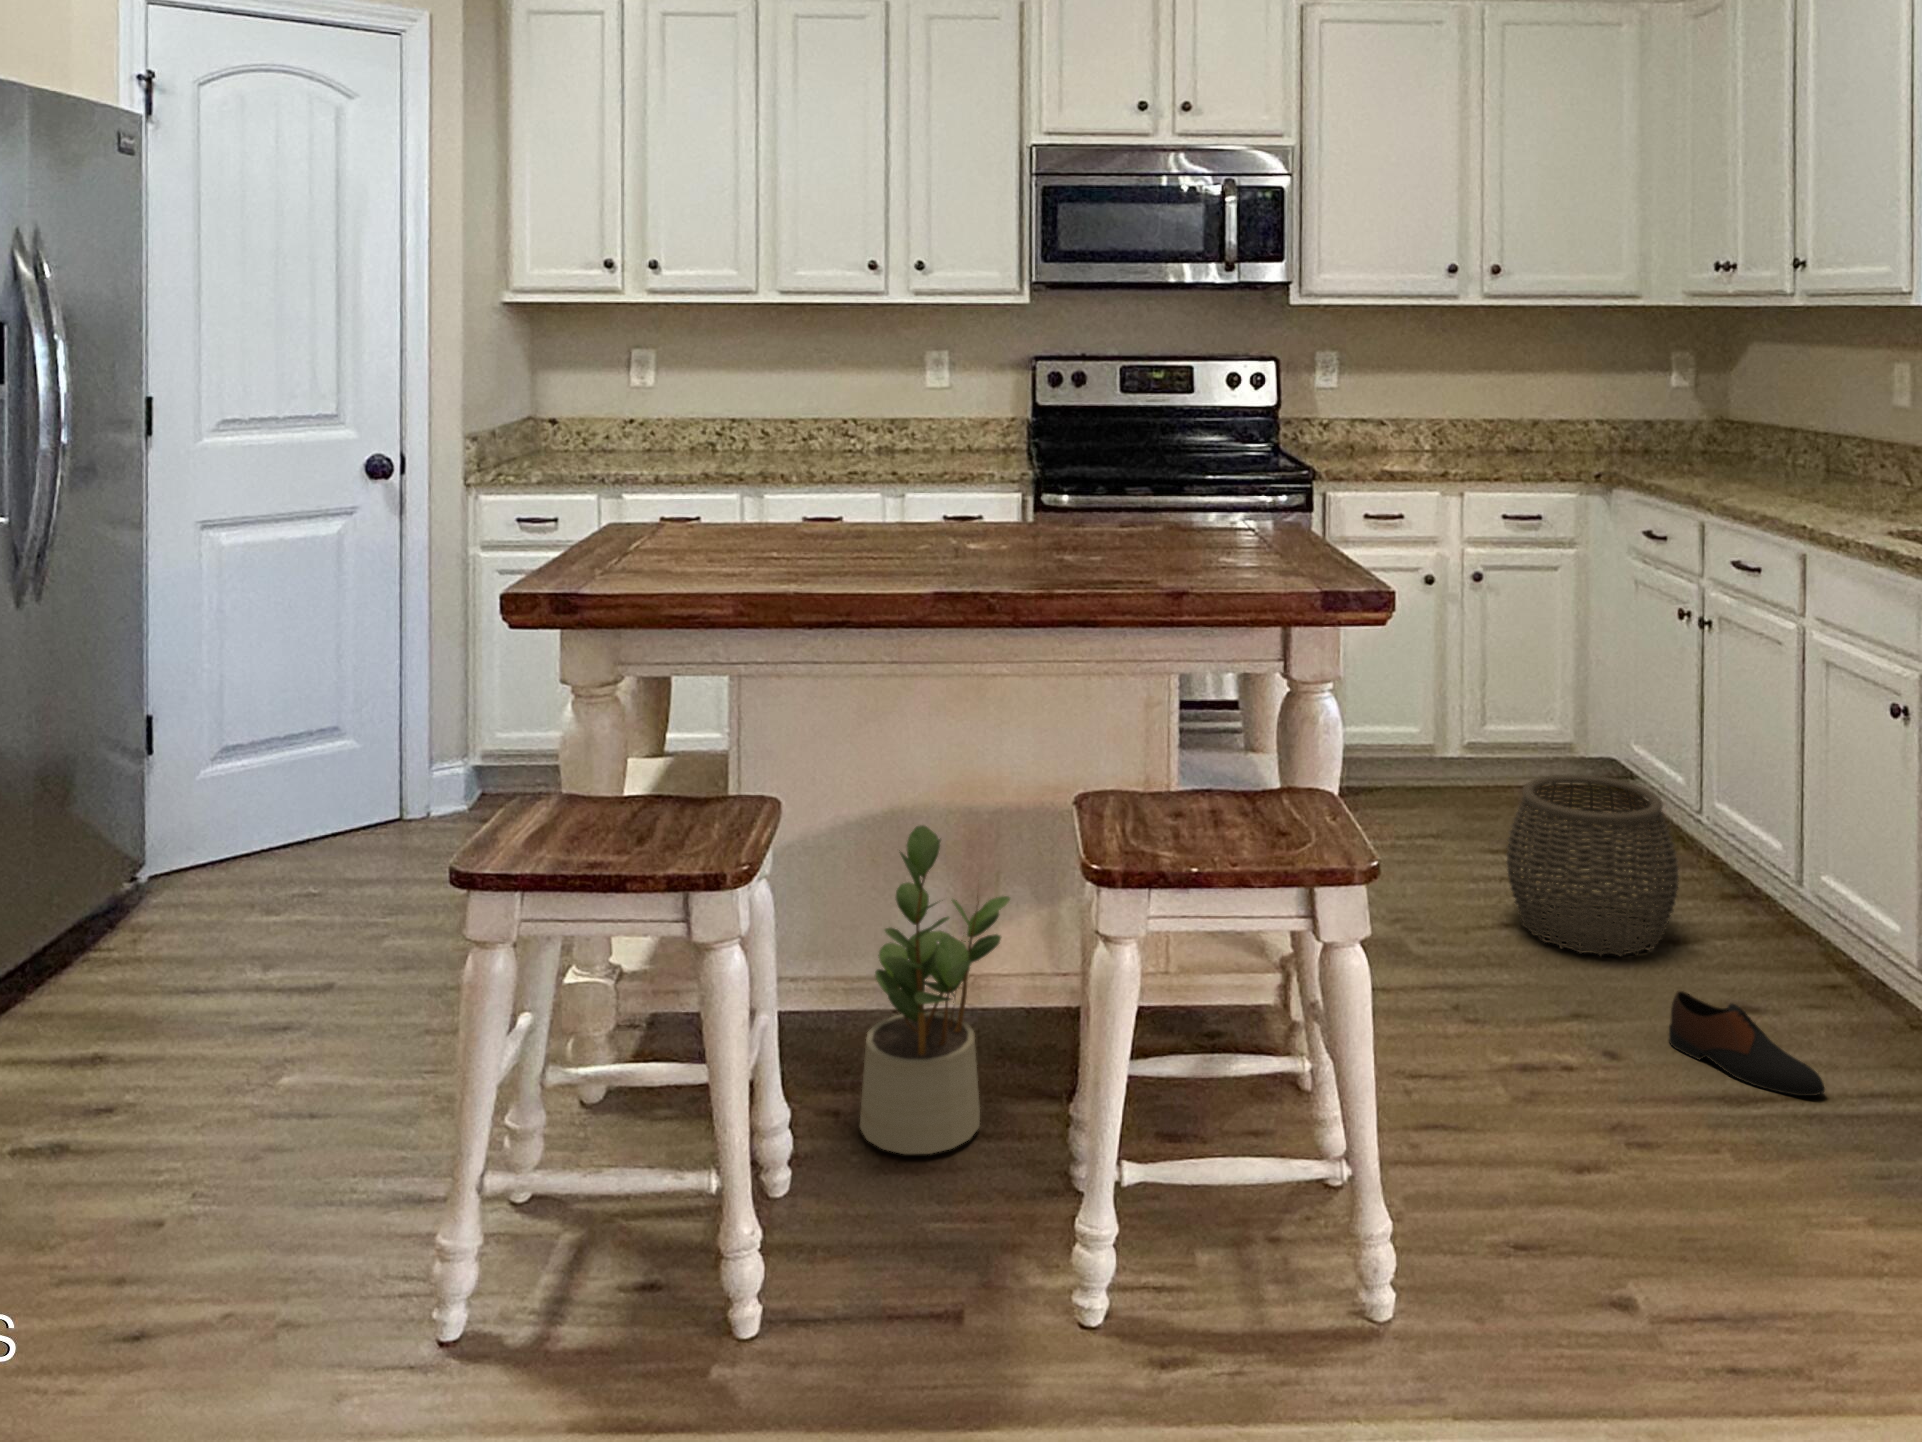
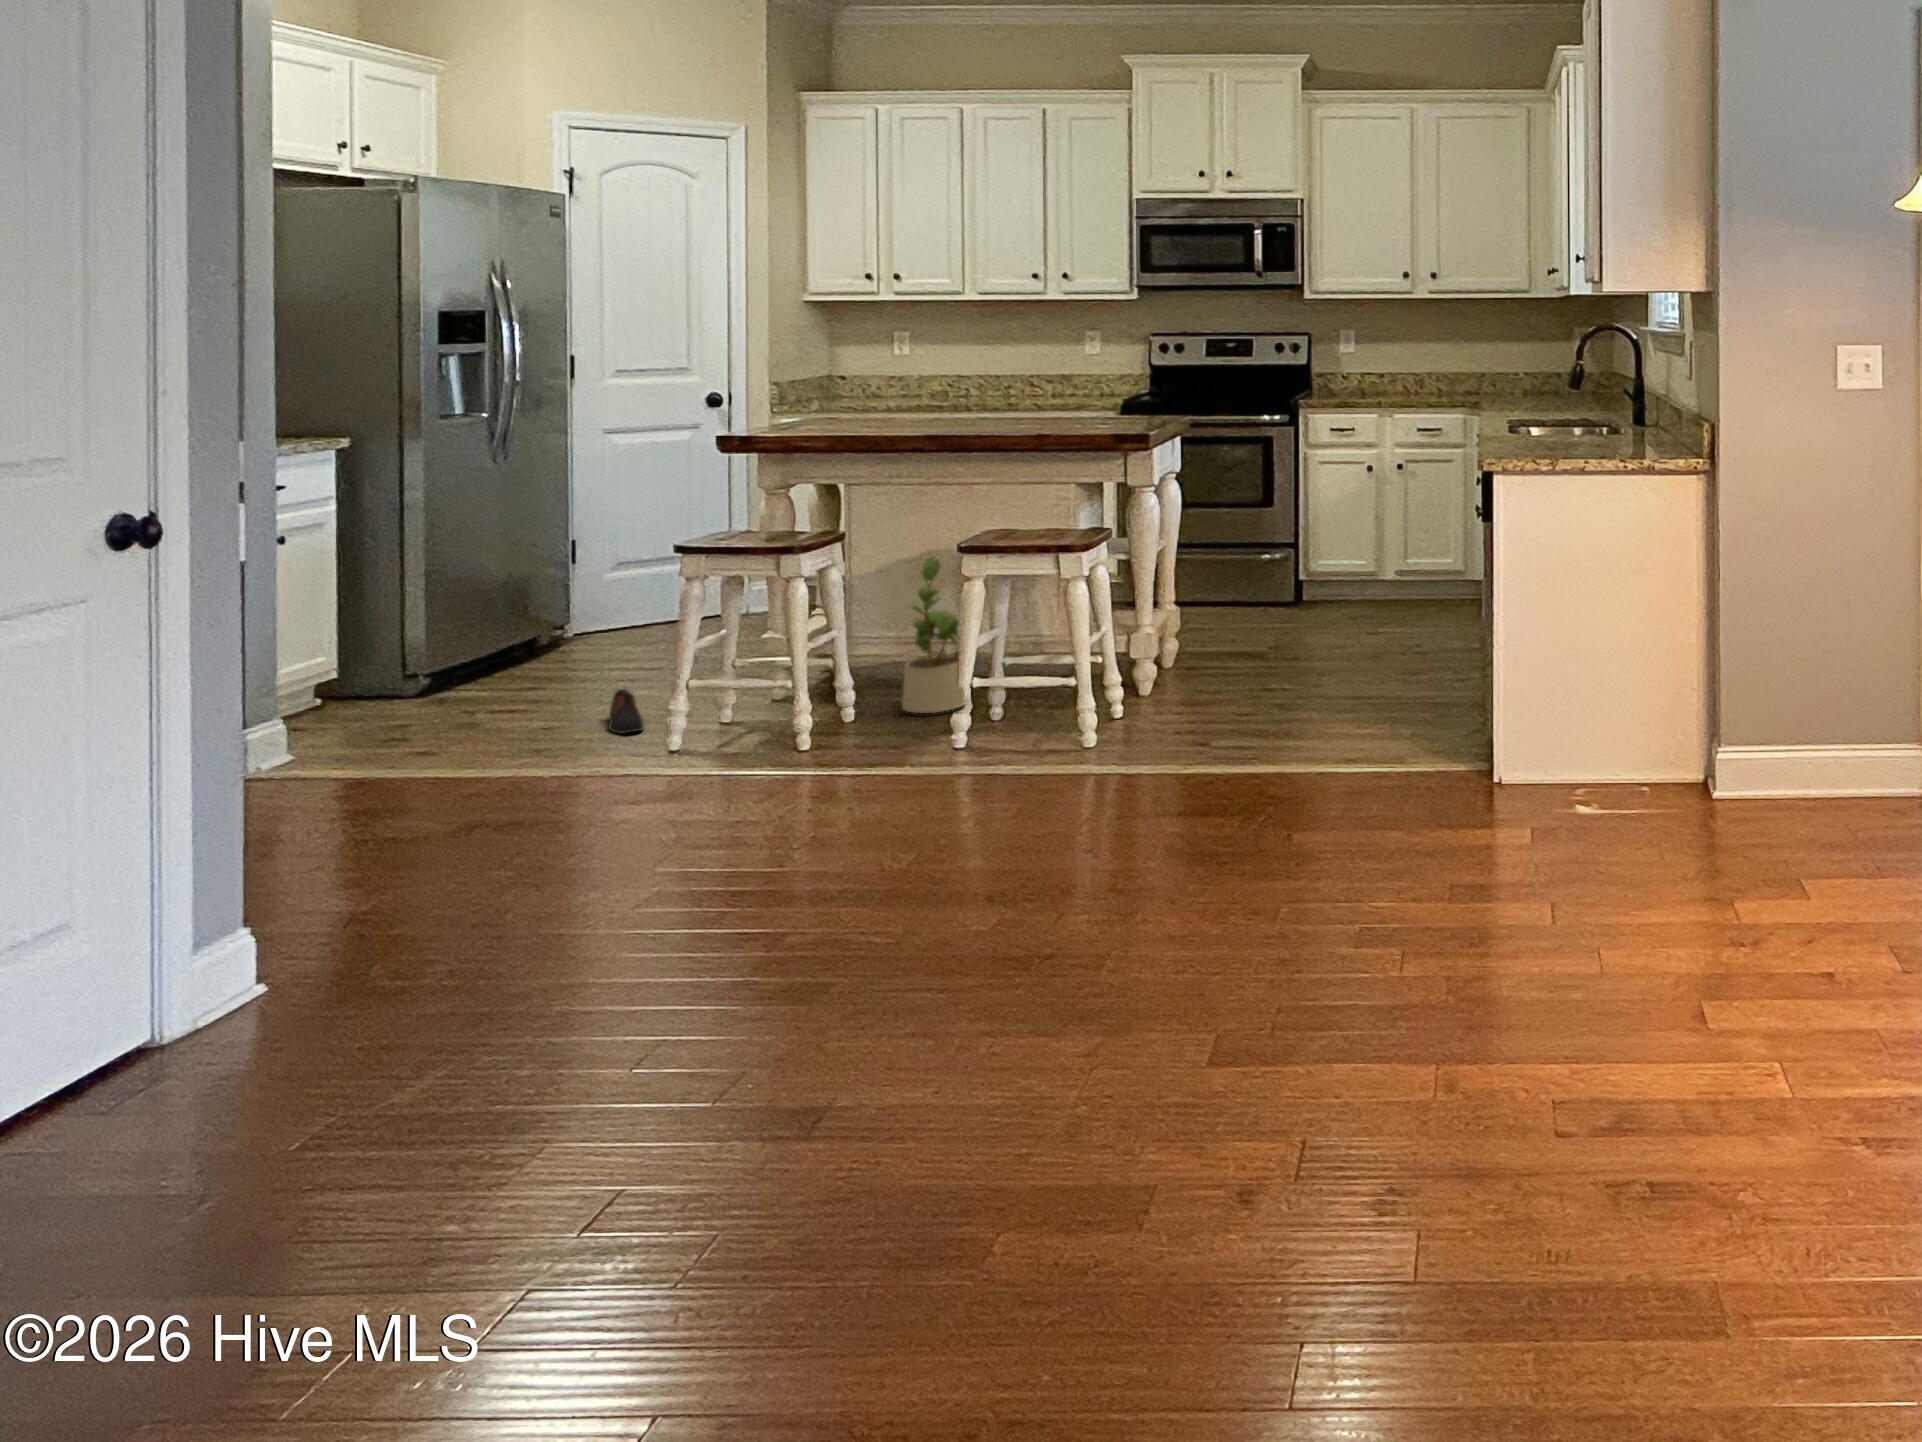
woven basket: present [1506,775,1679,956] -> none [1330,568,1424,661]
shoe: present [1669,991,1825,1096] -> present [609,689,644,734]

